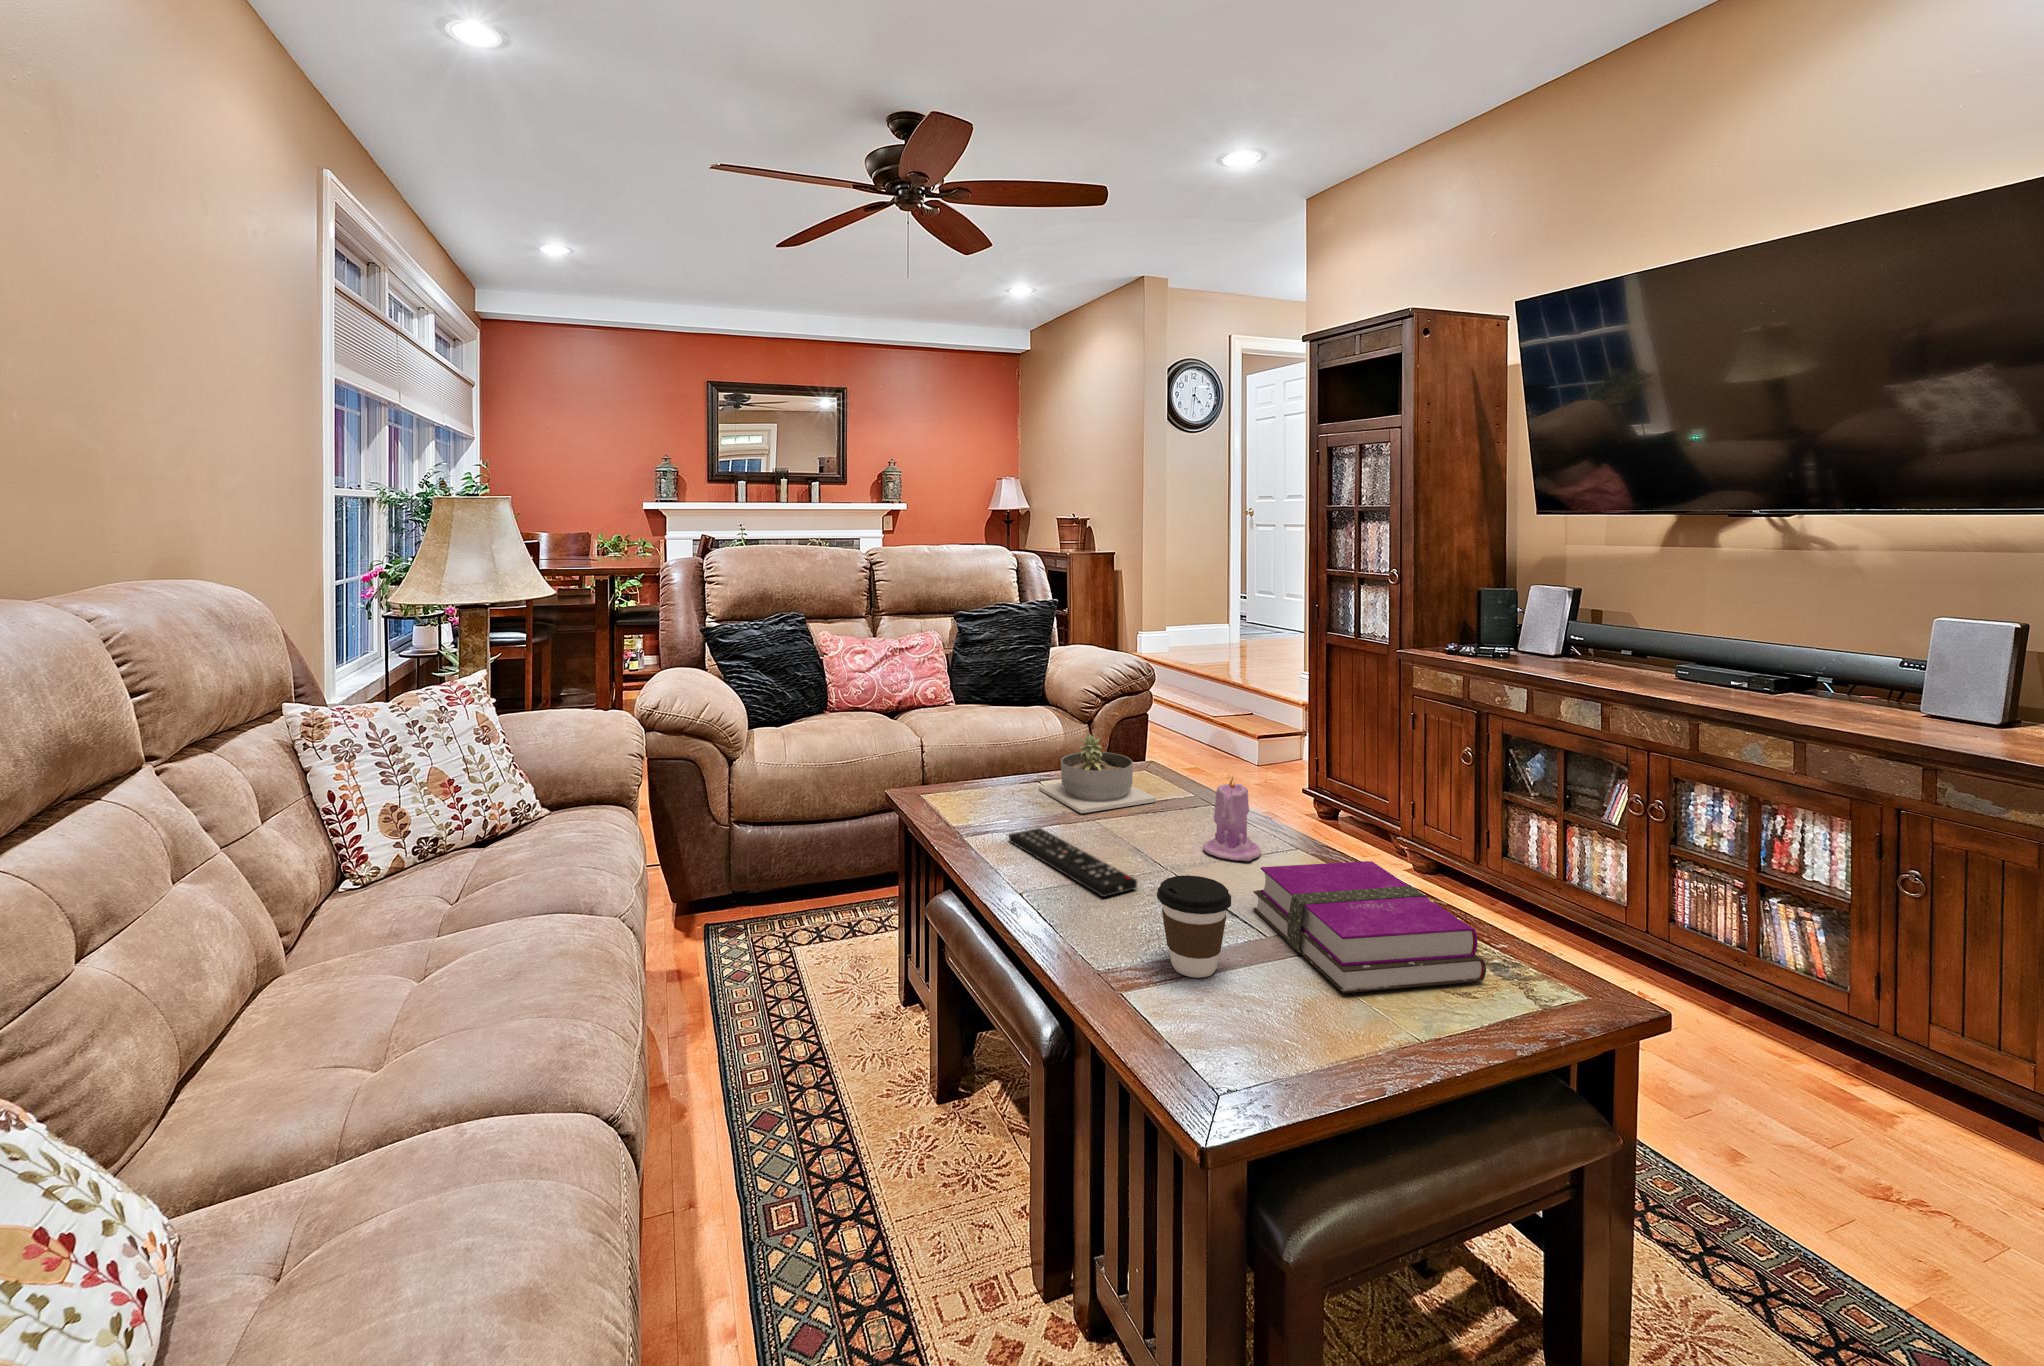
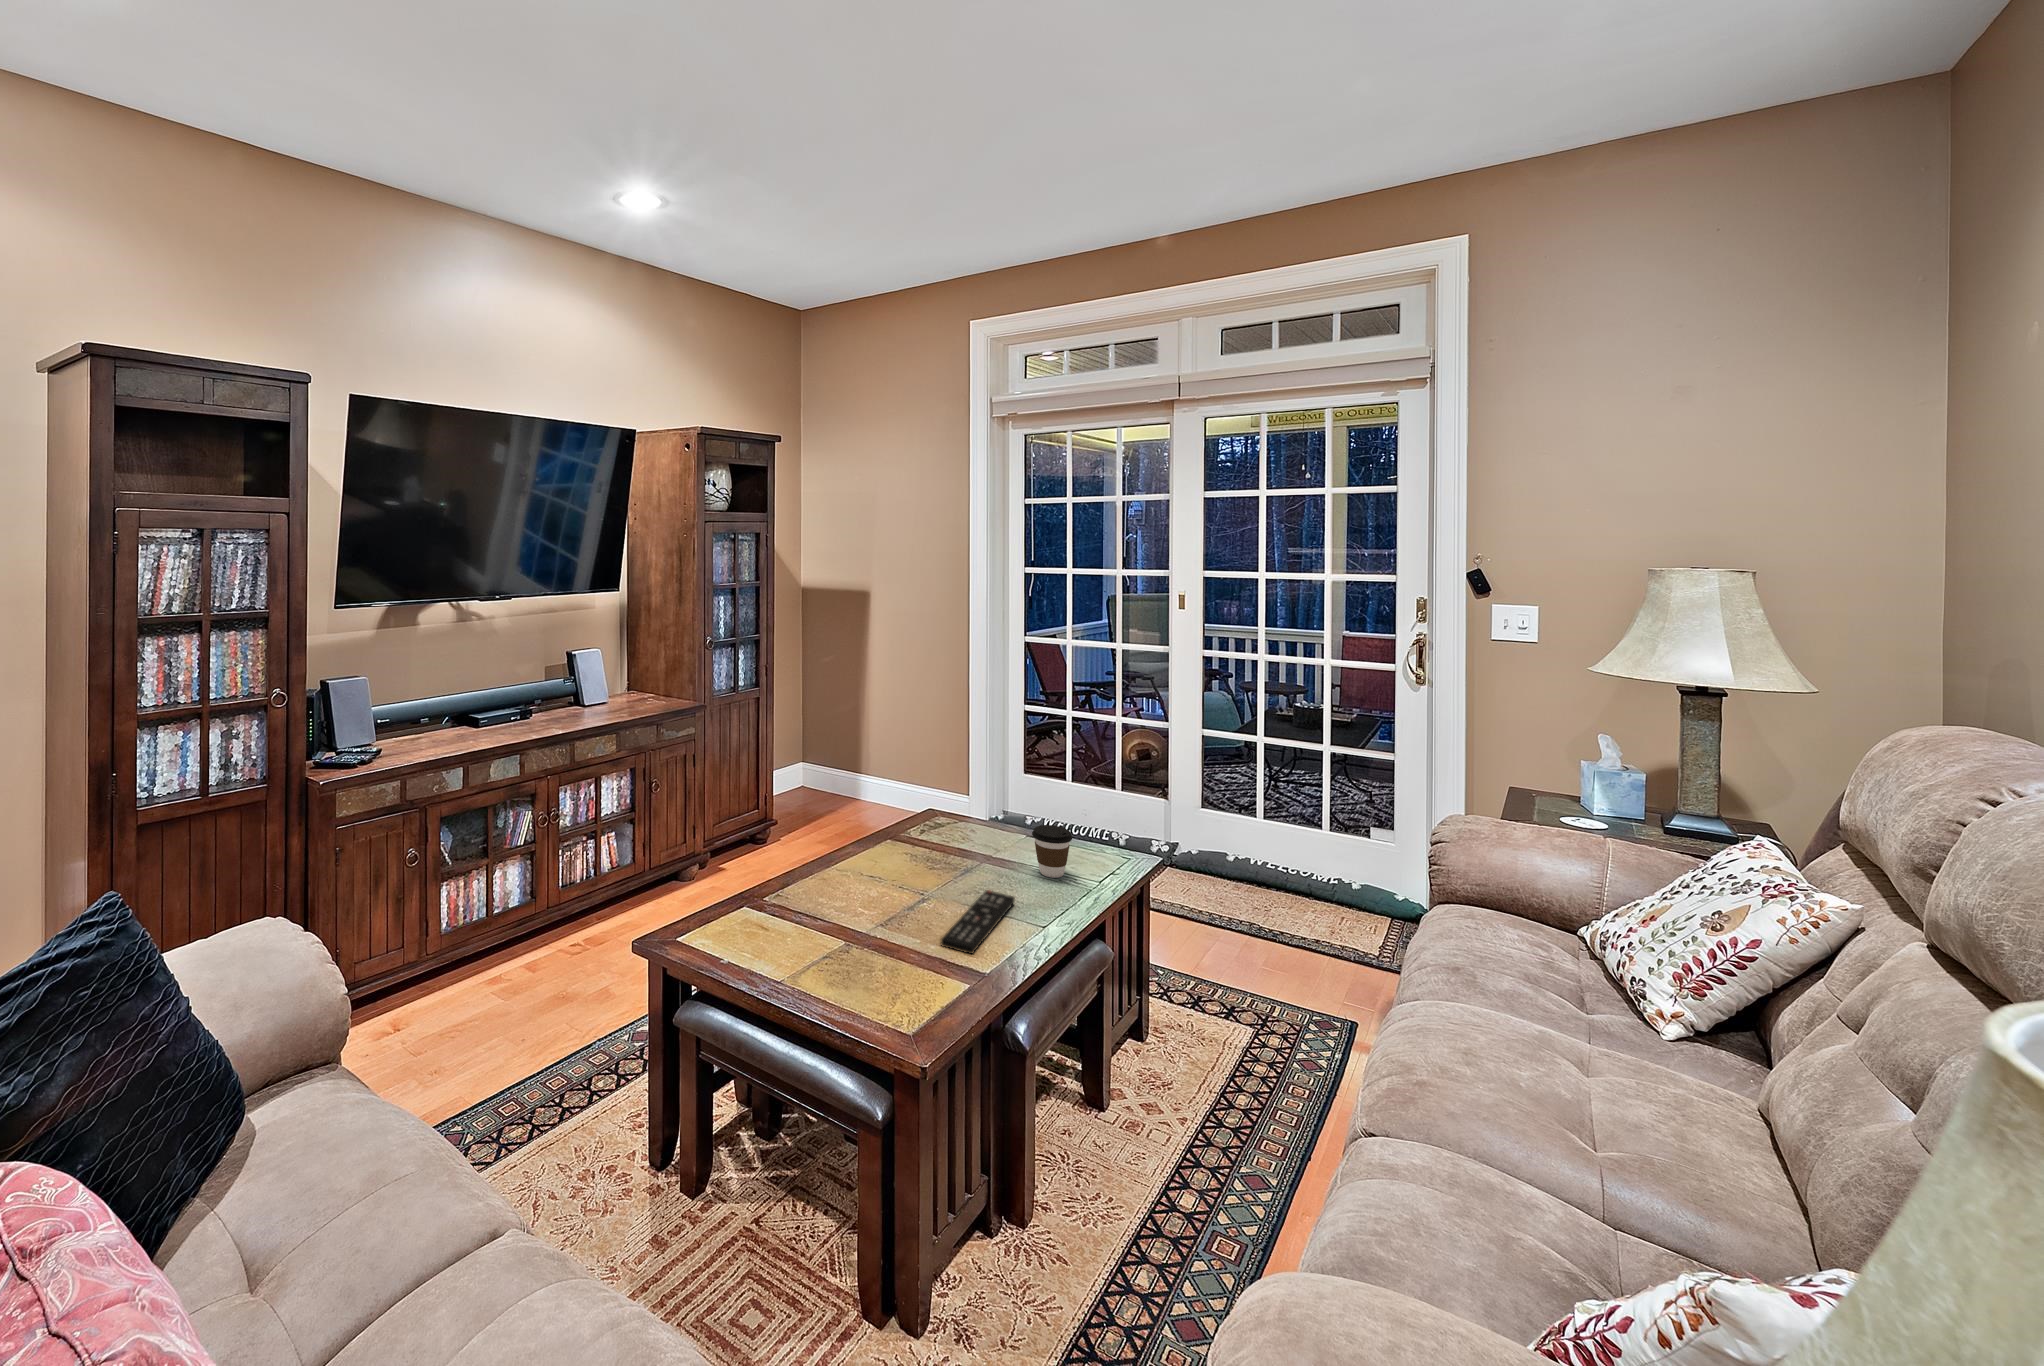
succulent planter: present [1039,735,1156,813] -> none [756,879,875,971]
candle: present [1203,777,1261,861] -> none [860,824,901,886]
hardback book: present [1253,861,1486,993] -> none [908,804,1024,867]

